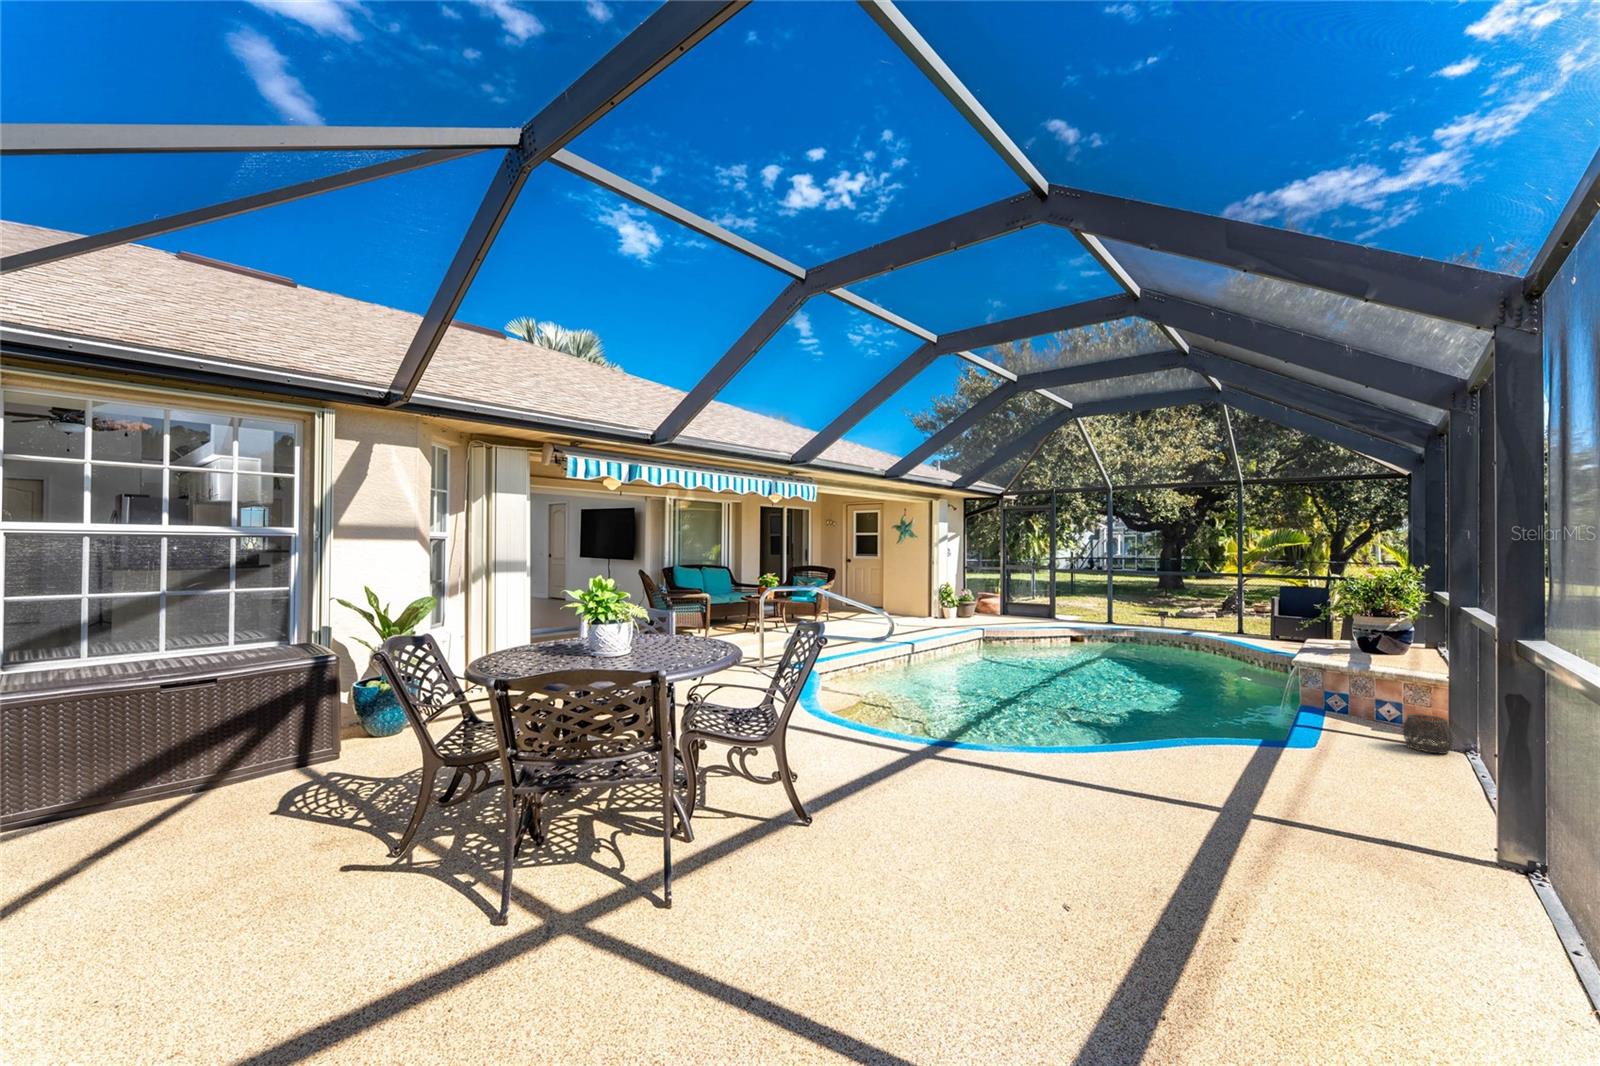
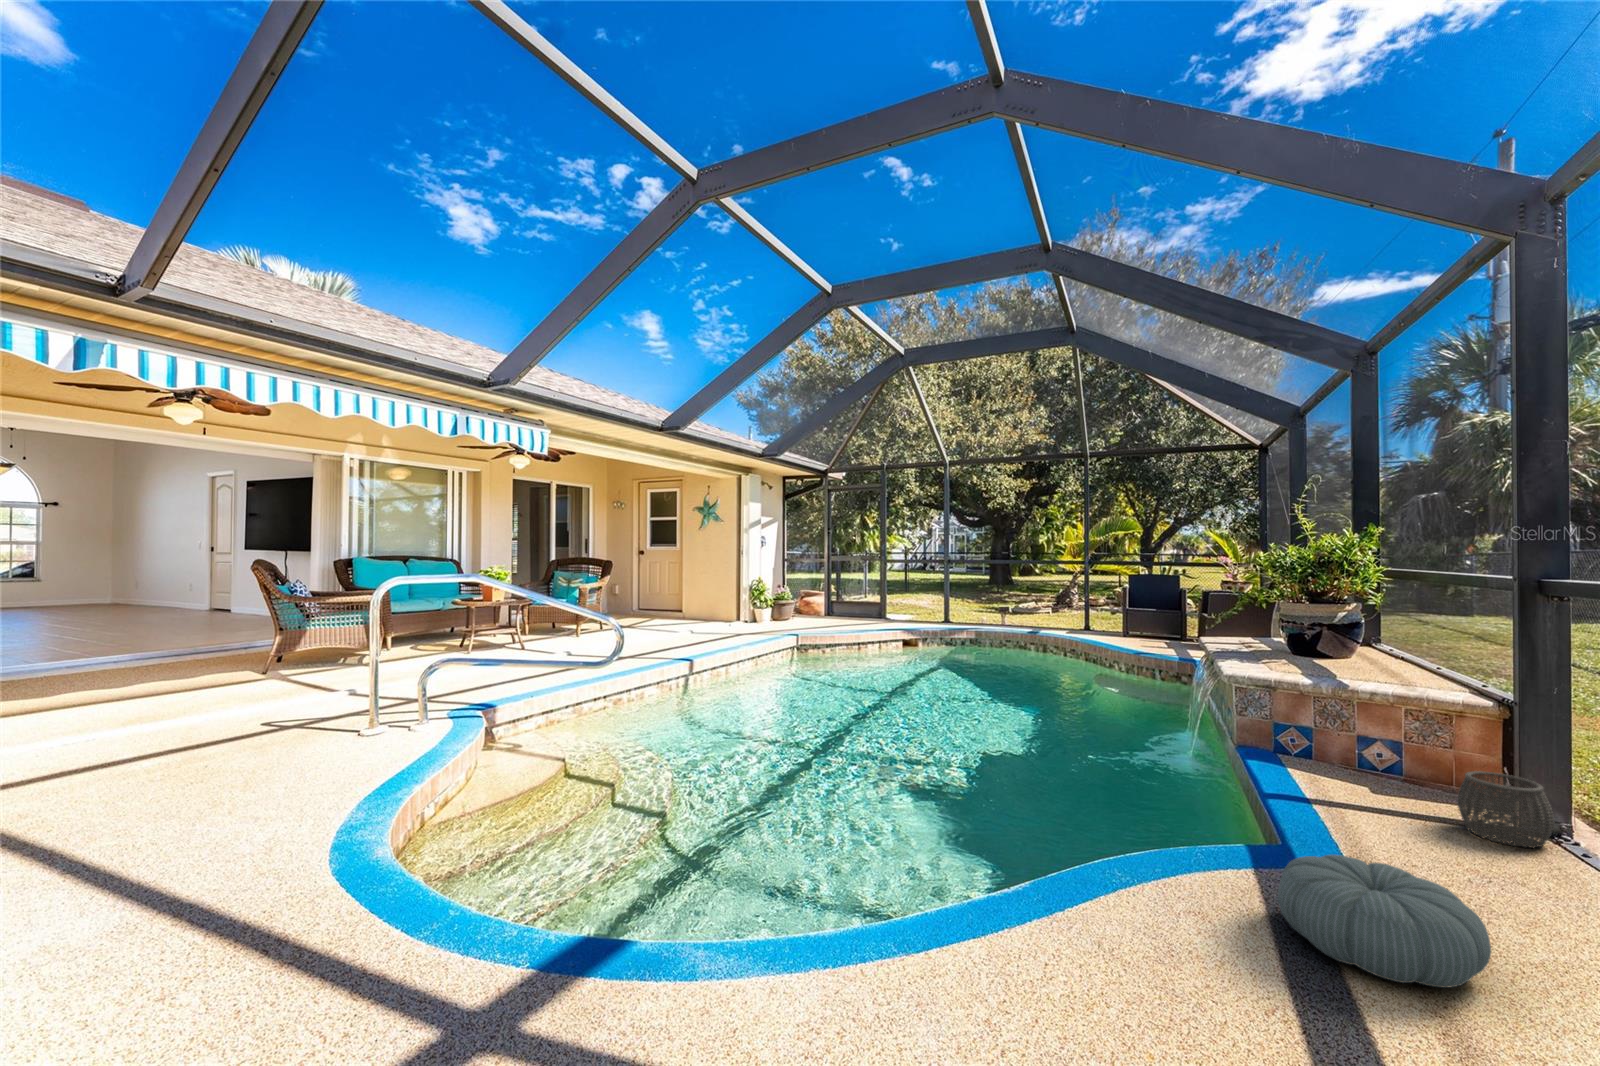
pouf: none [1250,734,1338,779] -> present [1278,855,1491,988]

